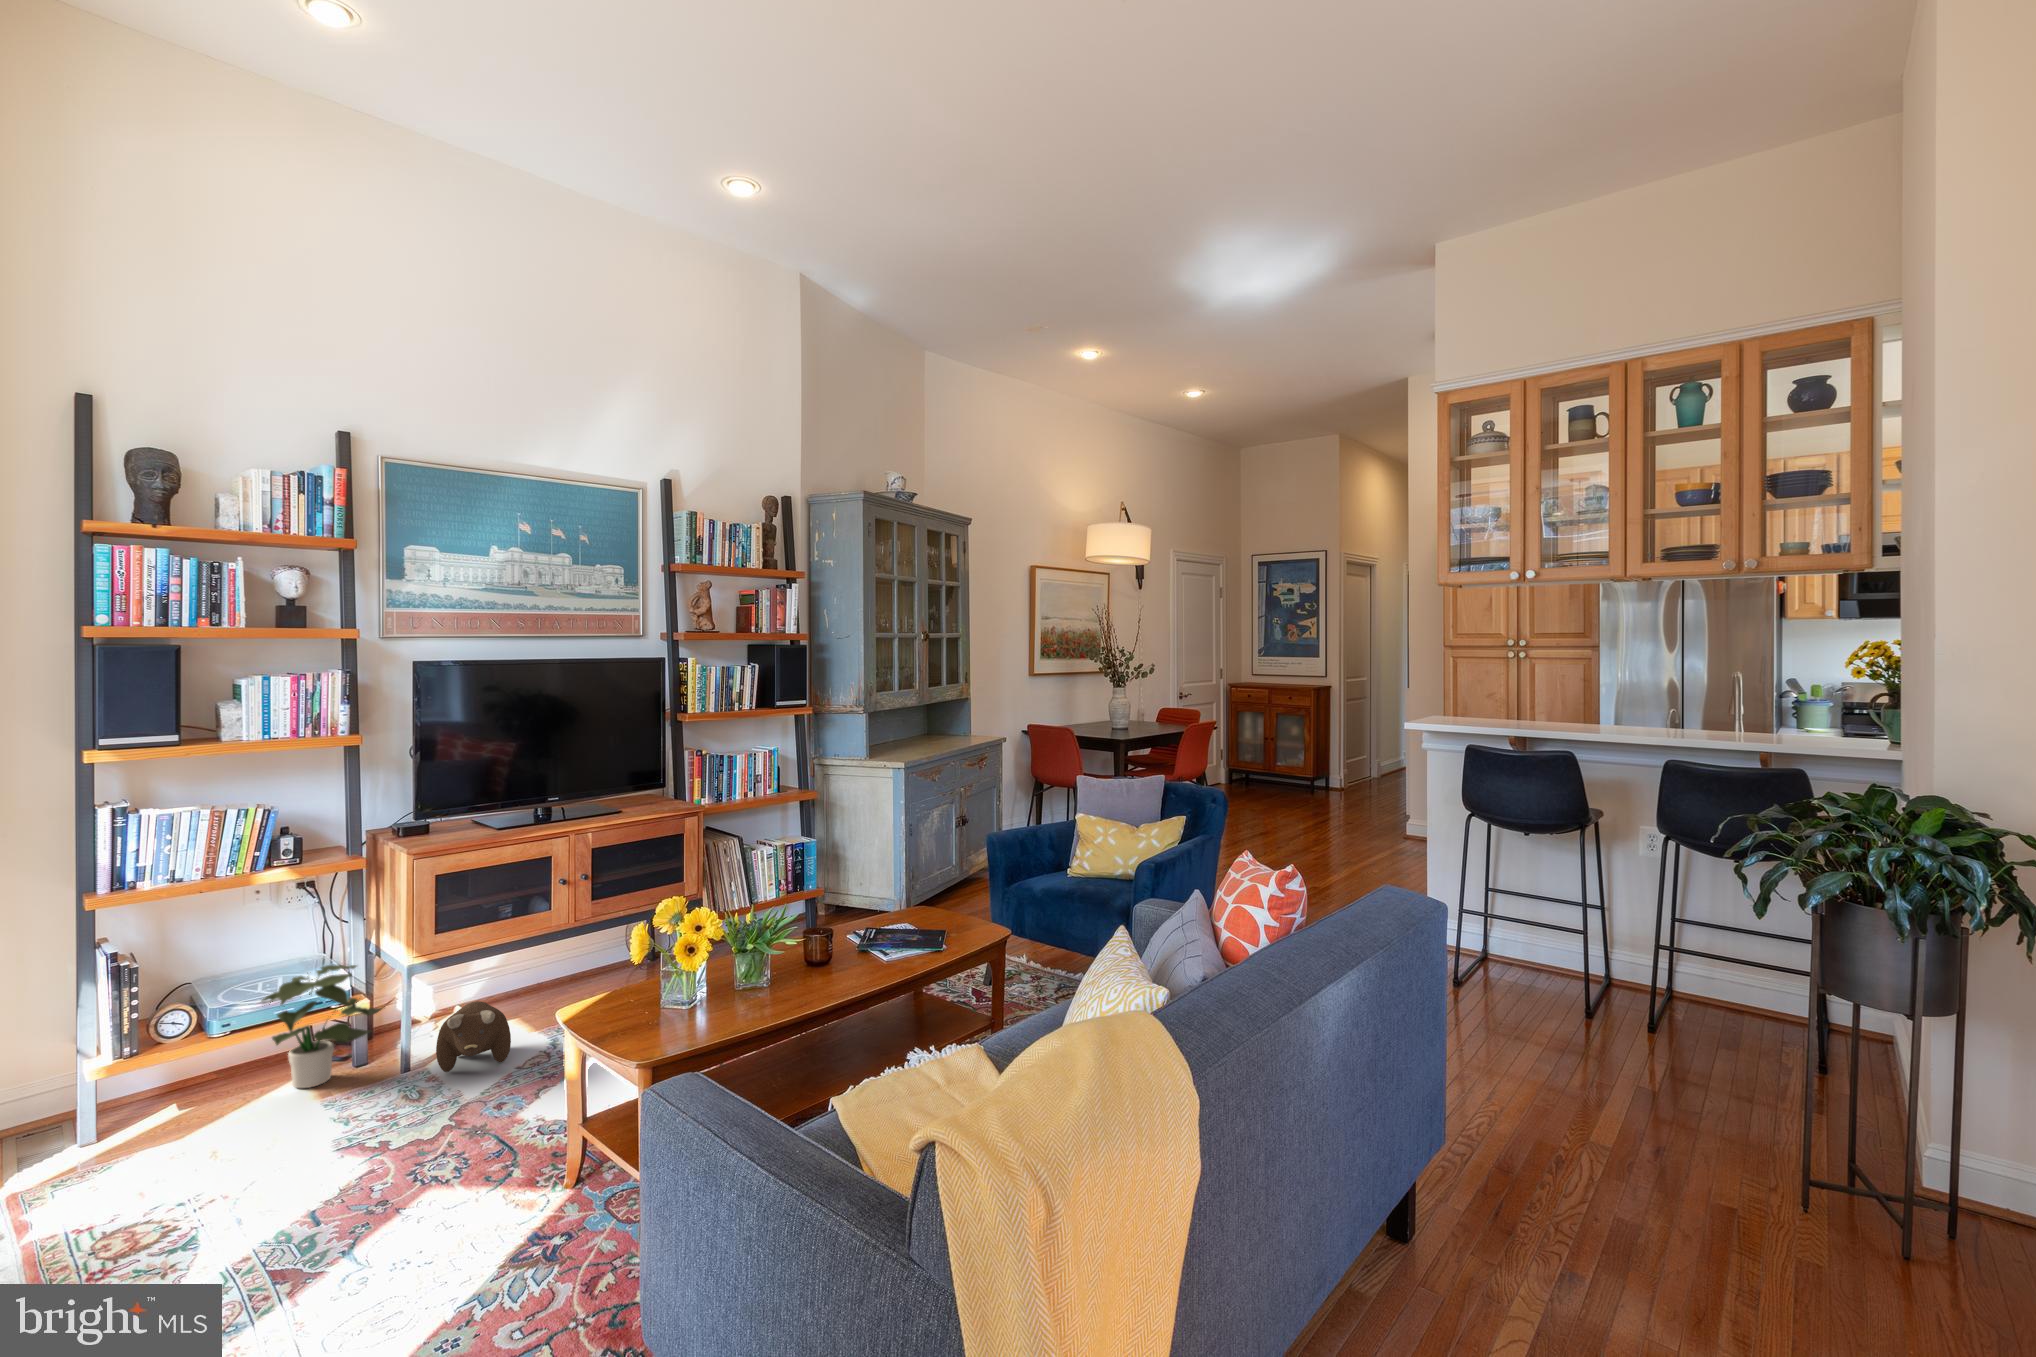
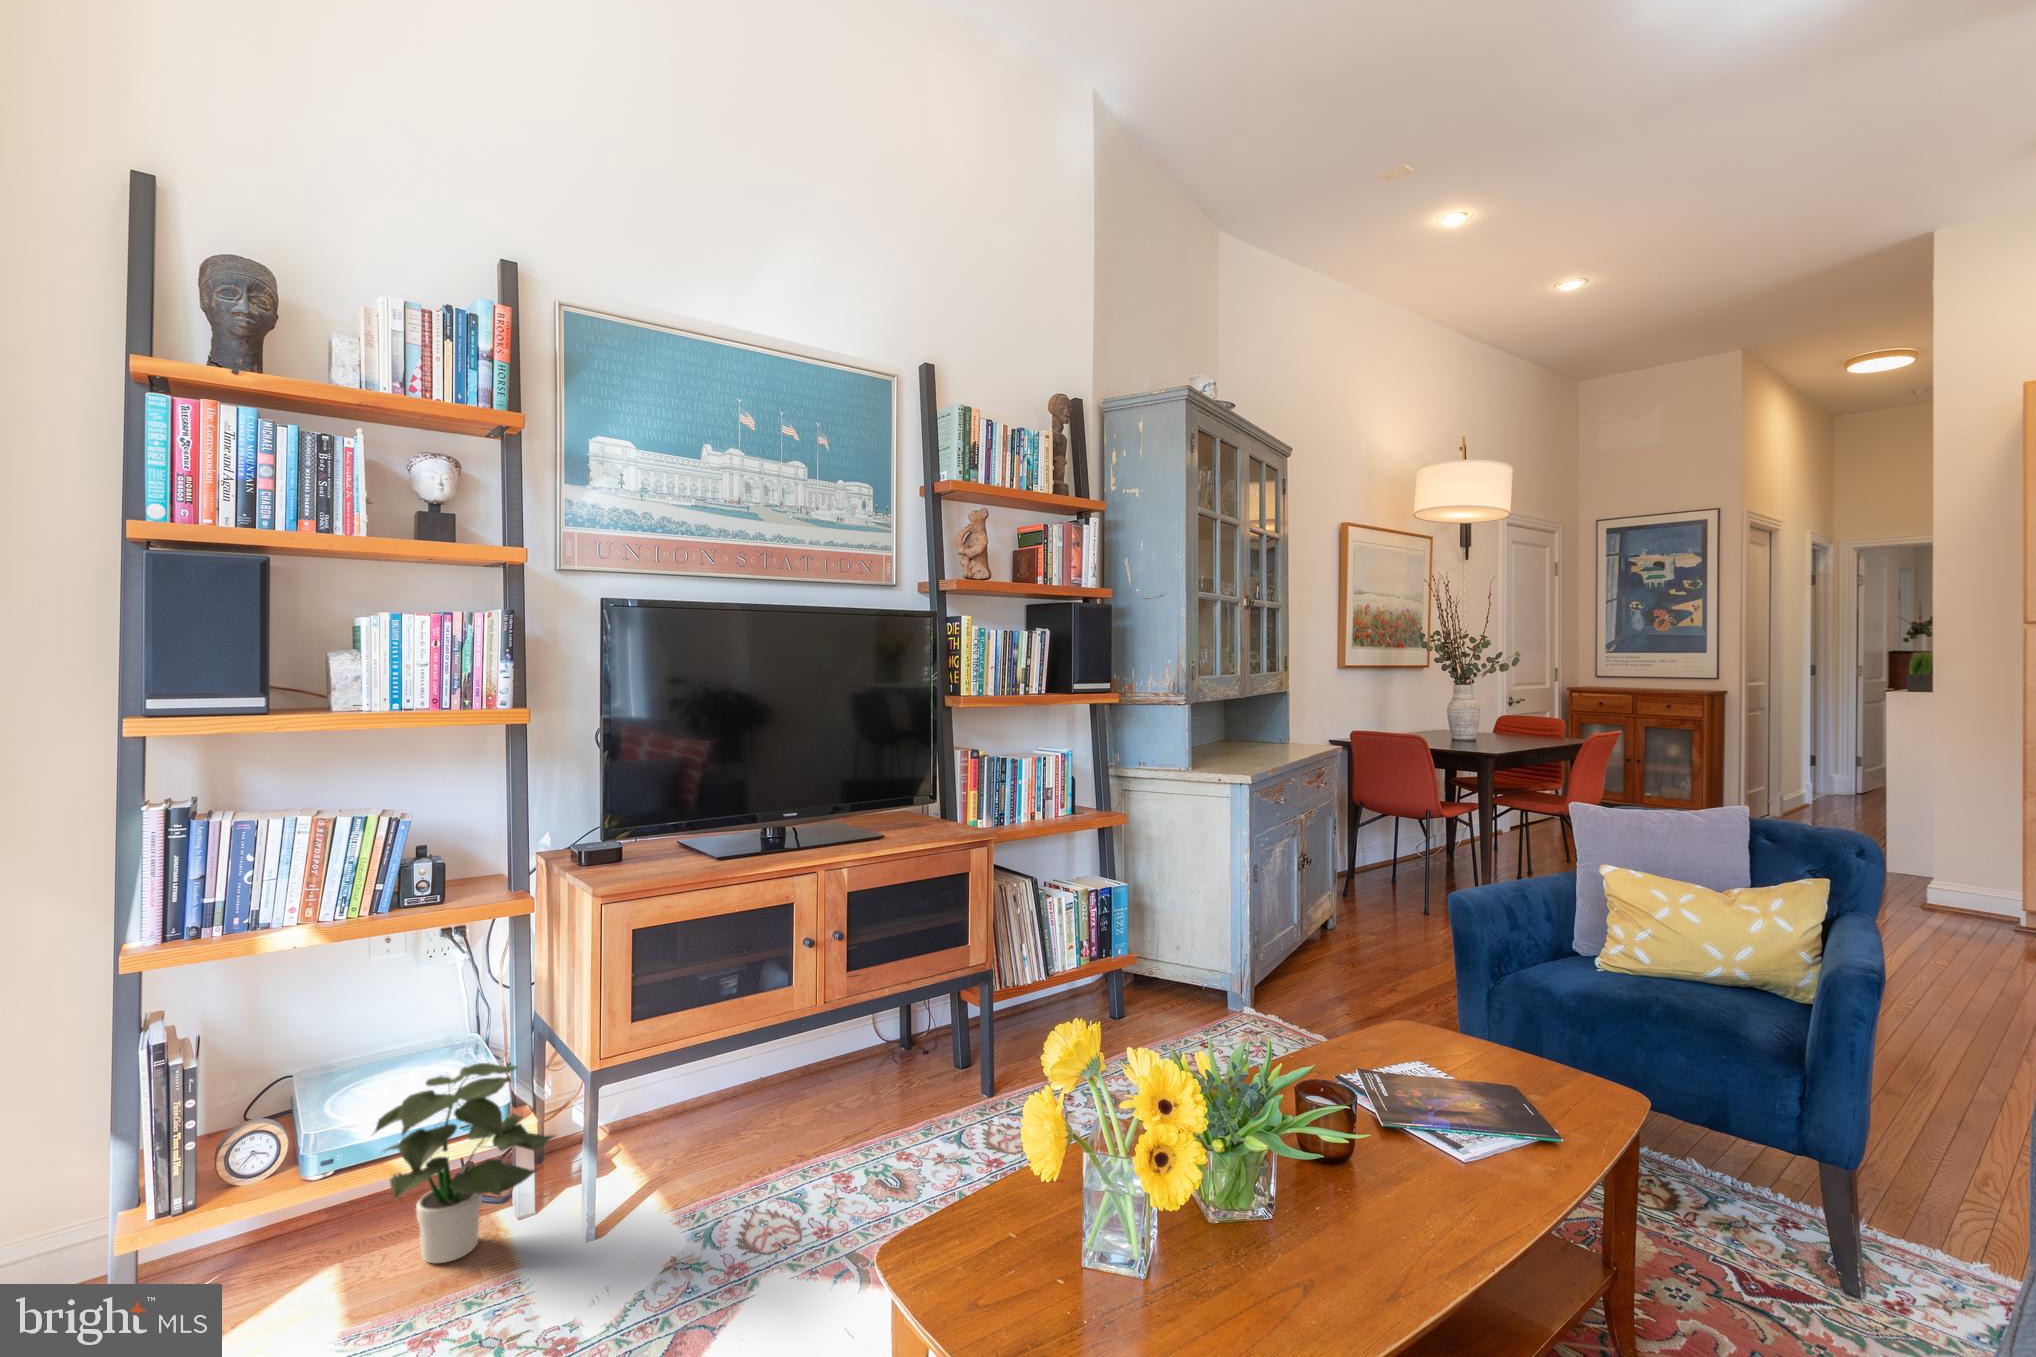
plush toy: present [436,1001,511,1072] -> none [630,1131,740,1249]

